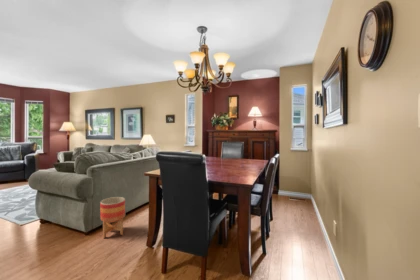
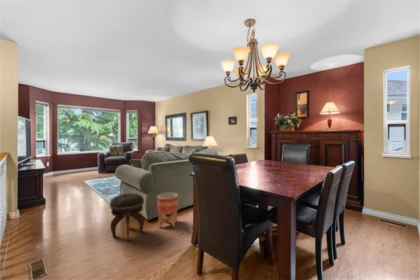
footstool: none [37,203,85,260] -> present [110,193,144,240]

